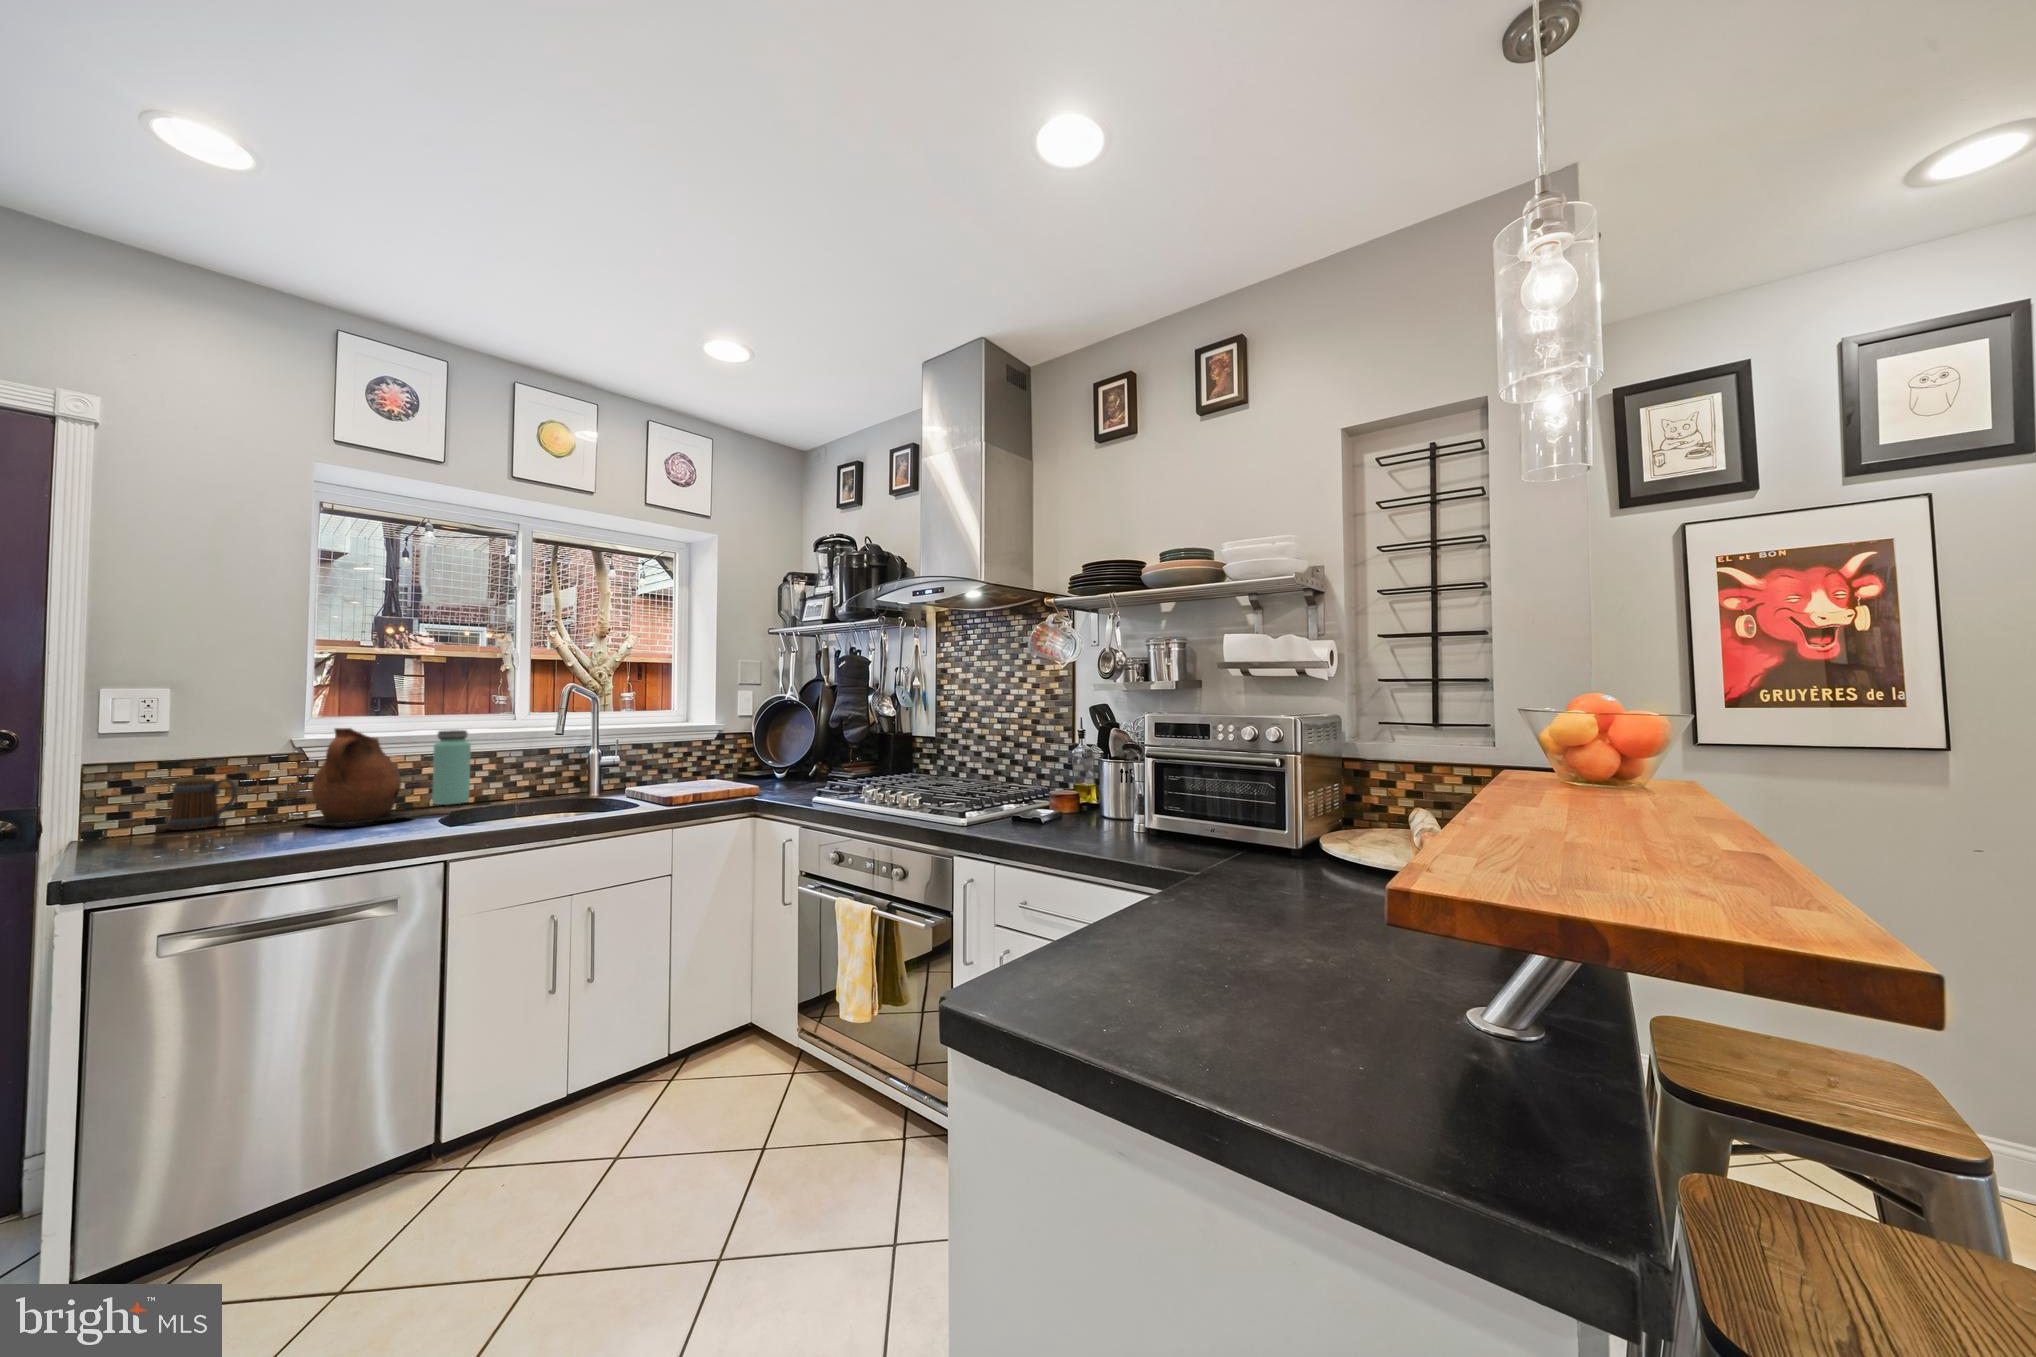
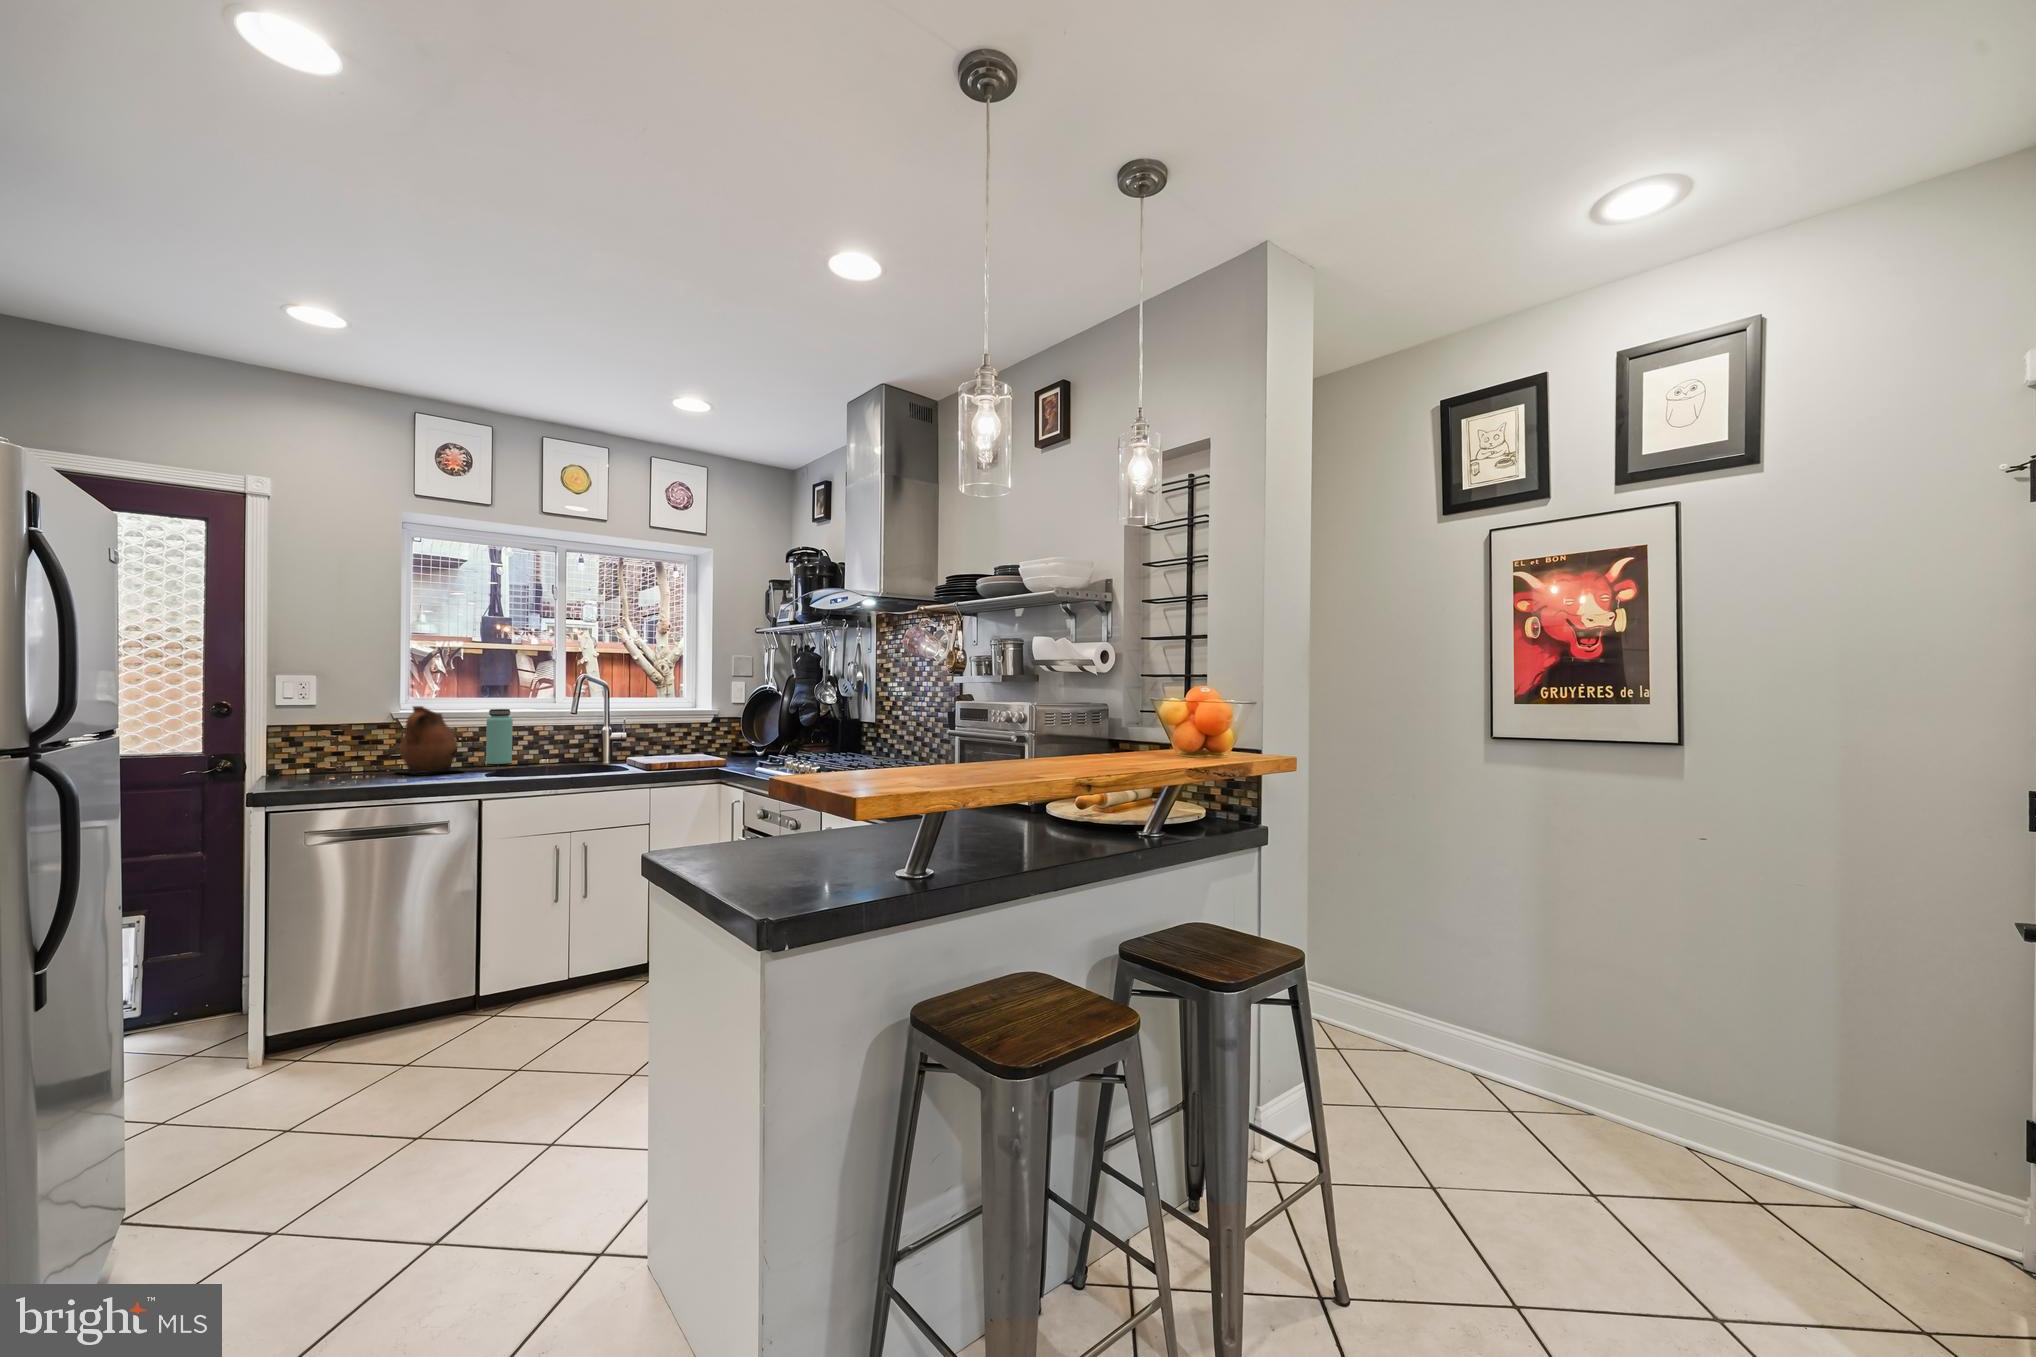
mug: present [167,778,237,830] -> none [316,738,357,773]

